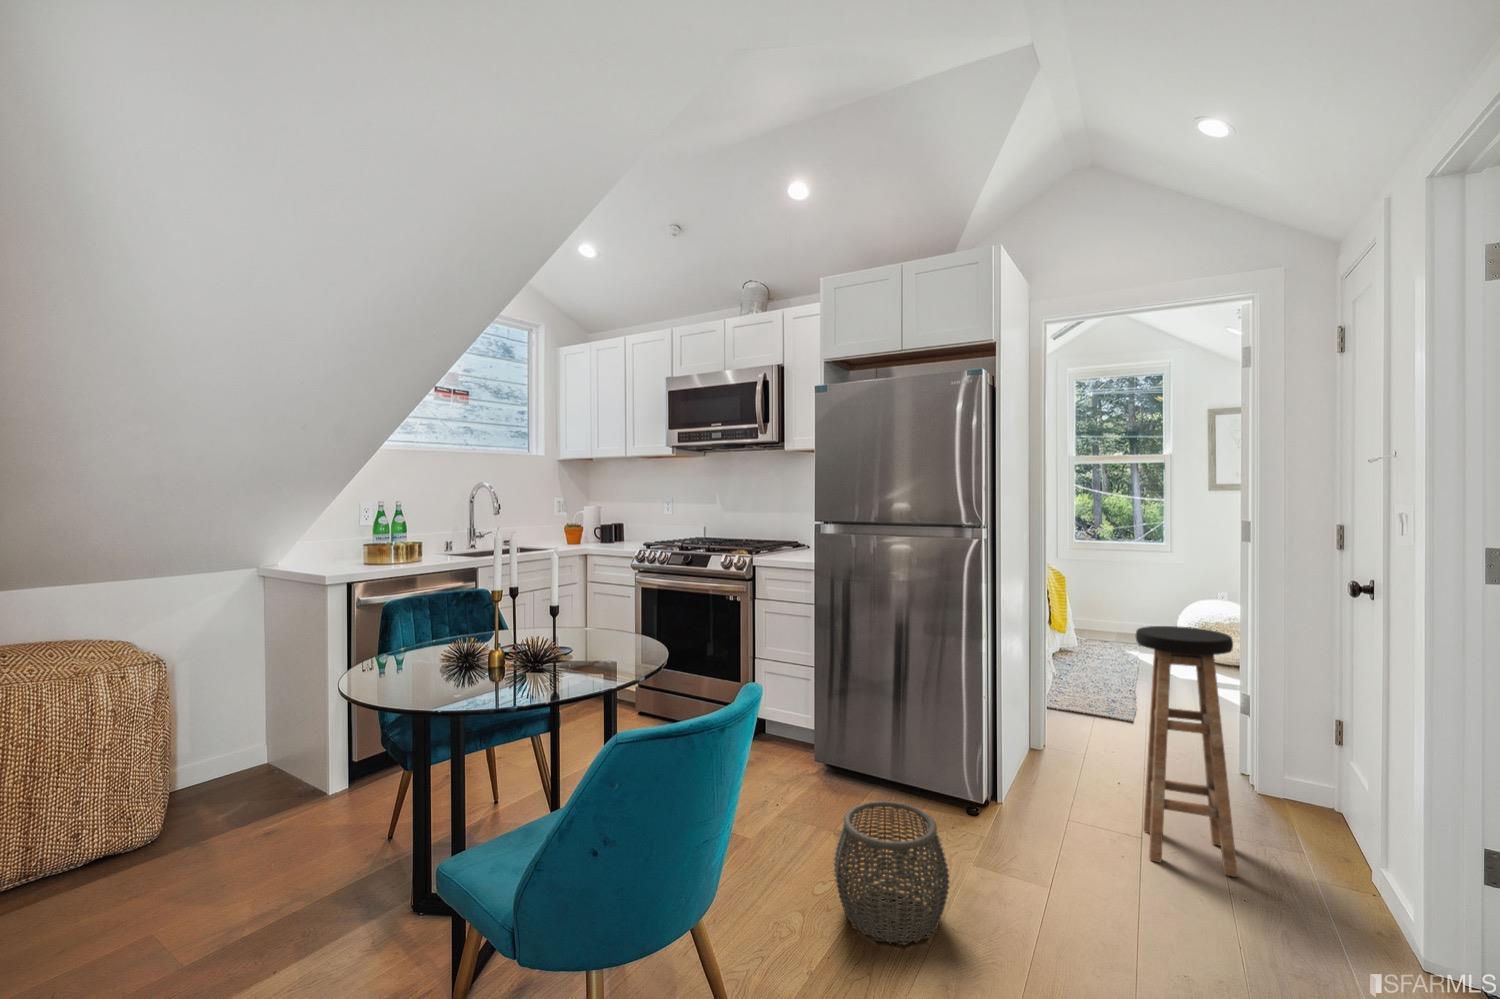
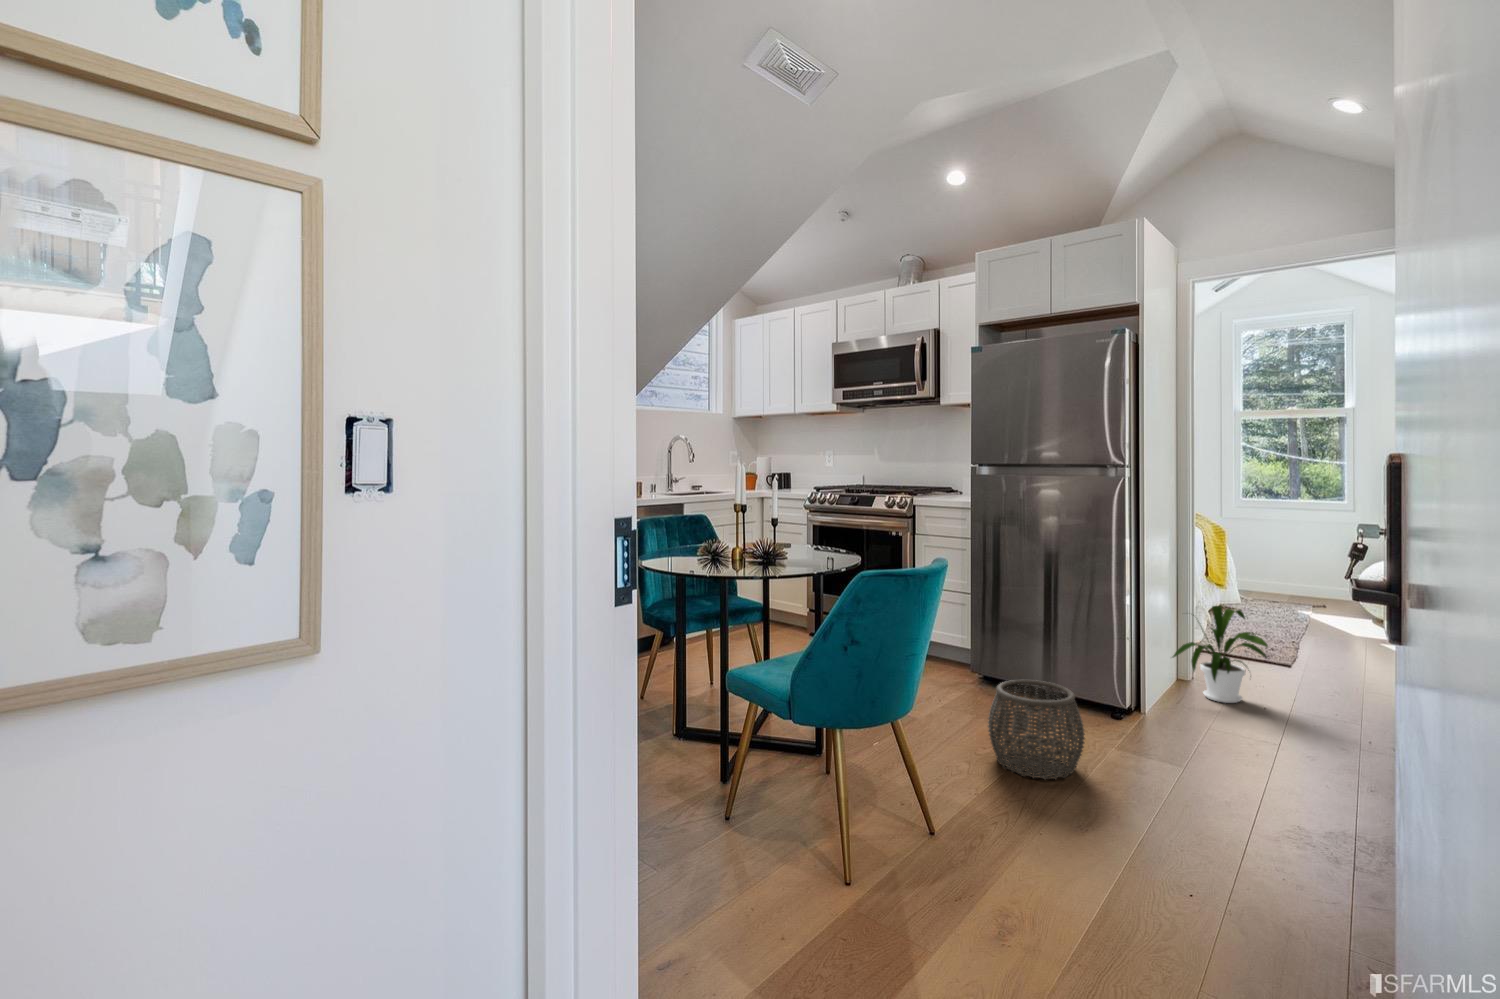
bar stool: present [1136,626,1238,877] -> none [1272,553,1368,768]
house plant: none [1030,677,1129,785] -> present [1173,606,1268,703]

